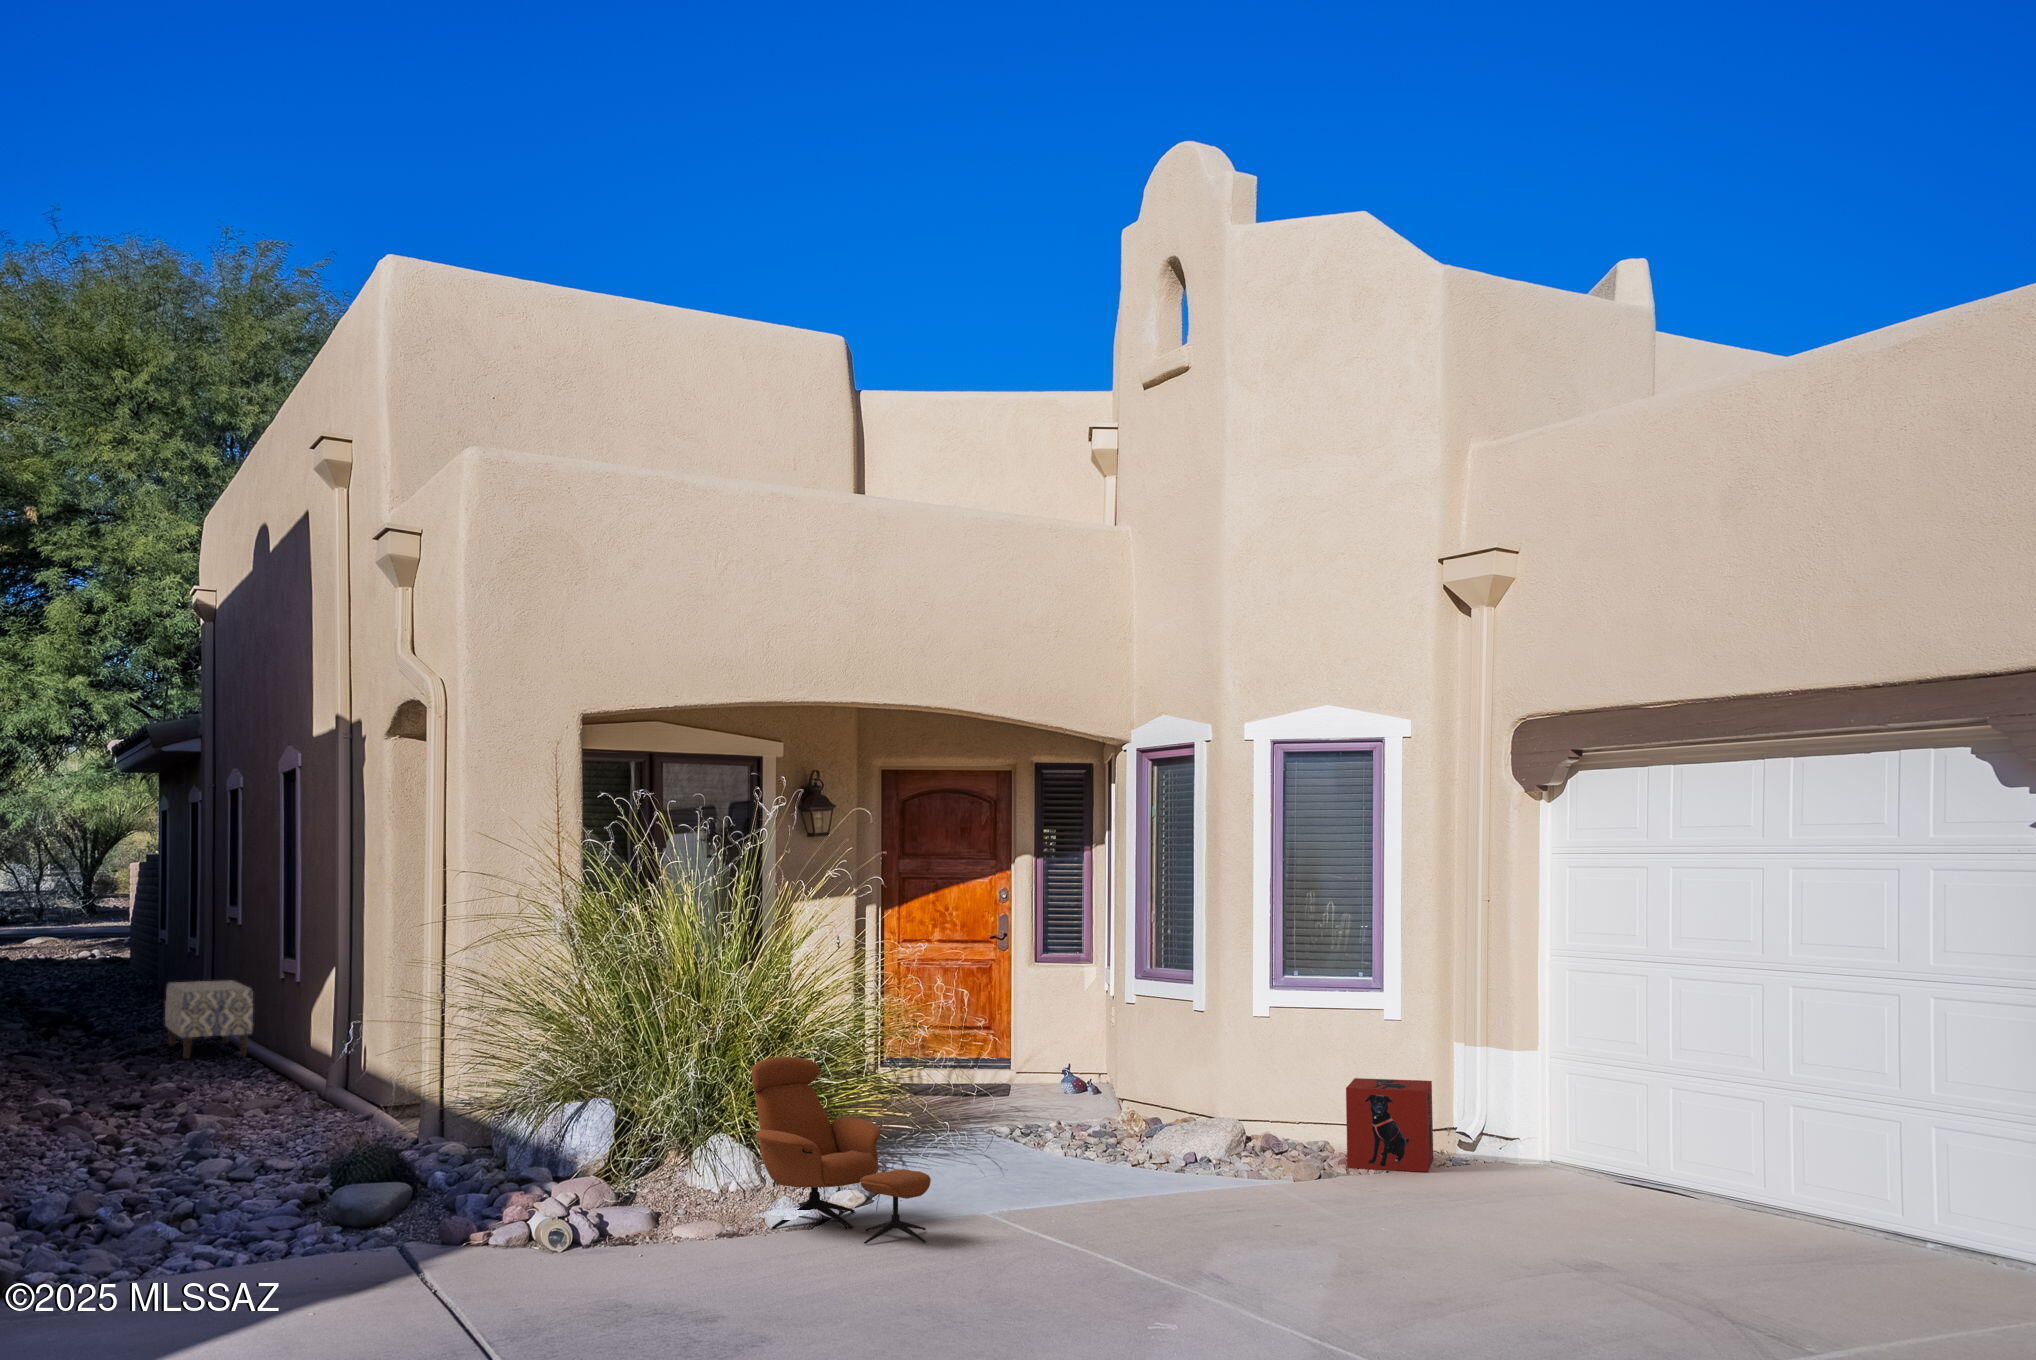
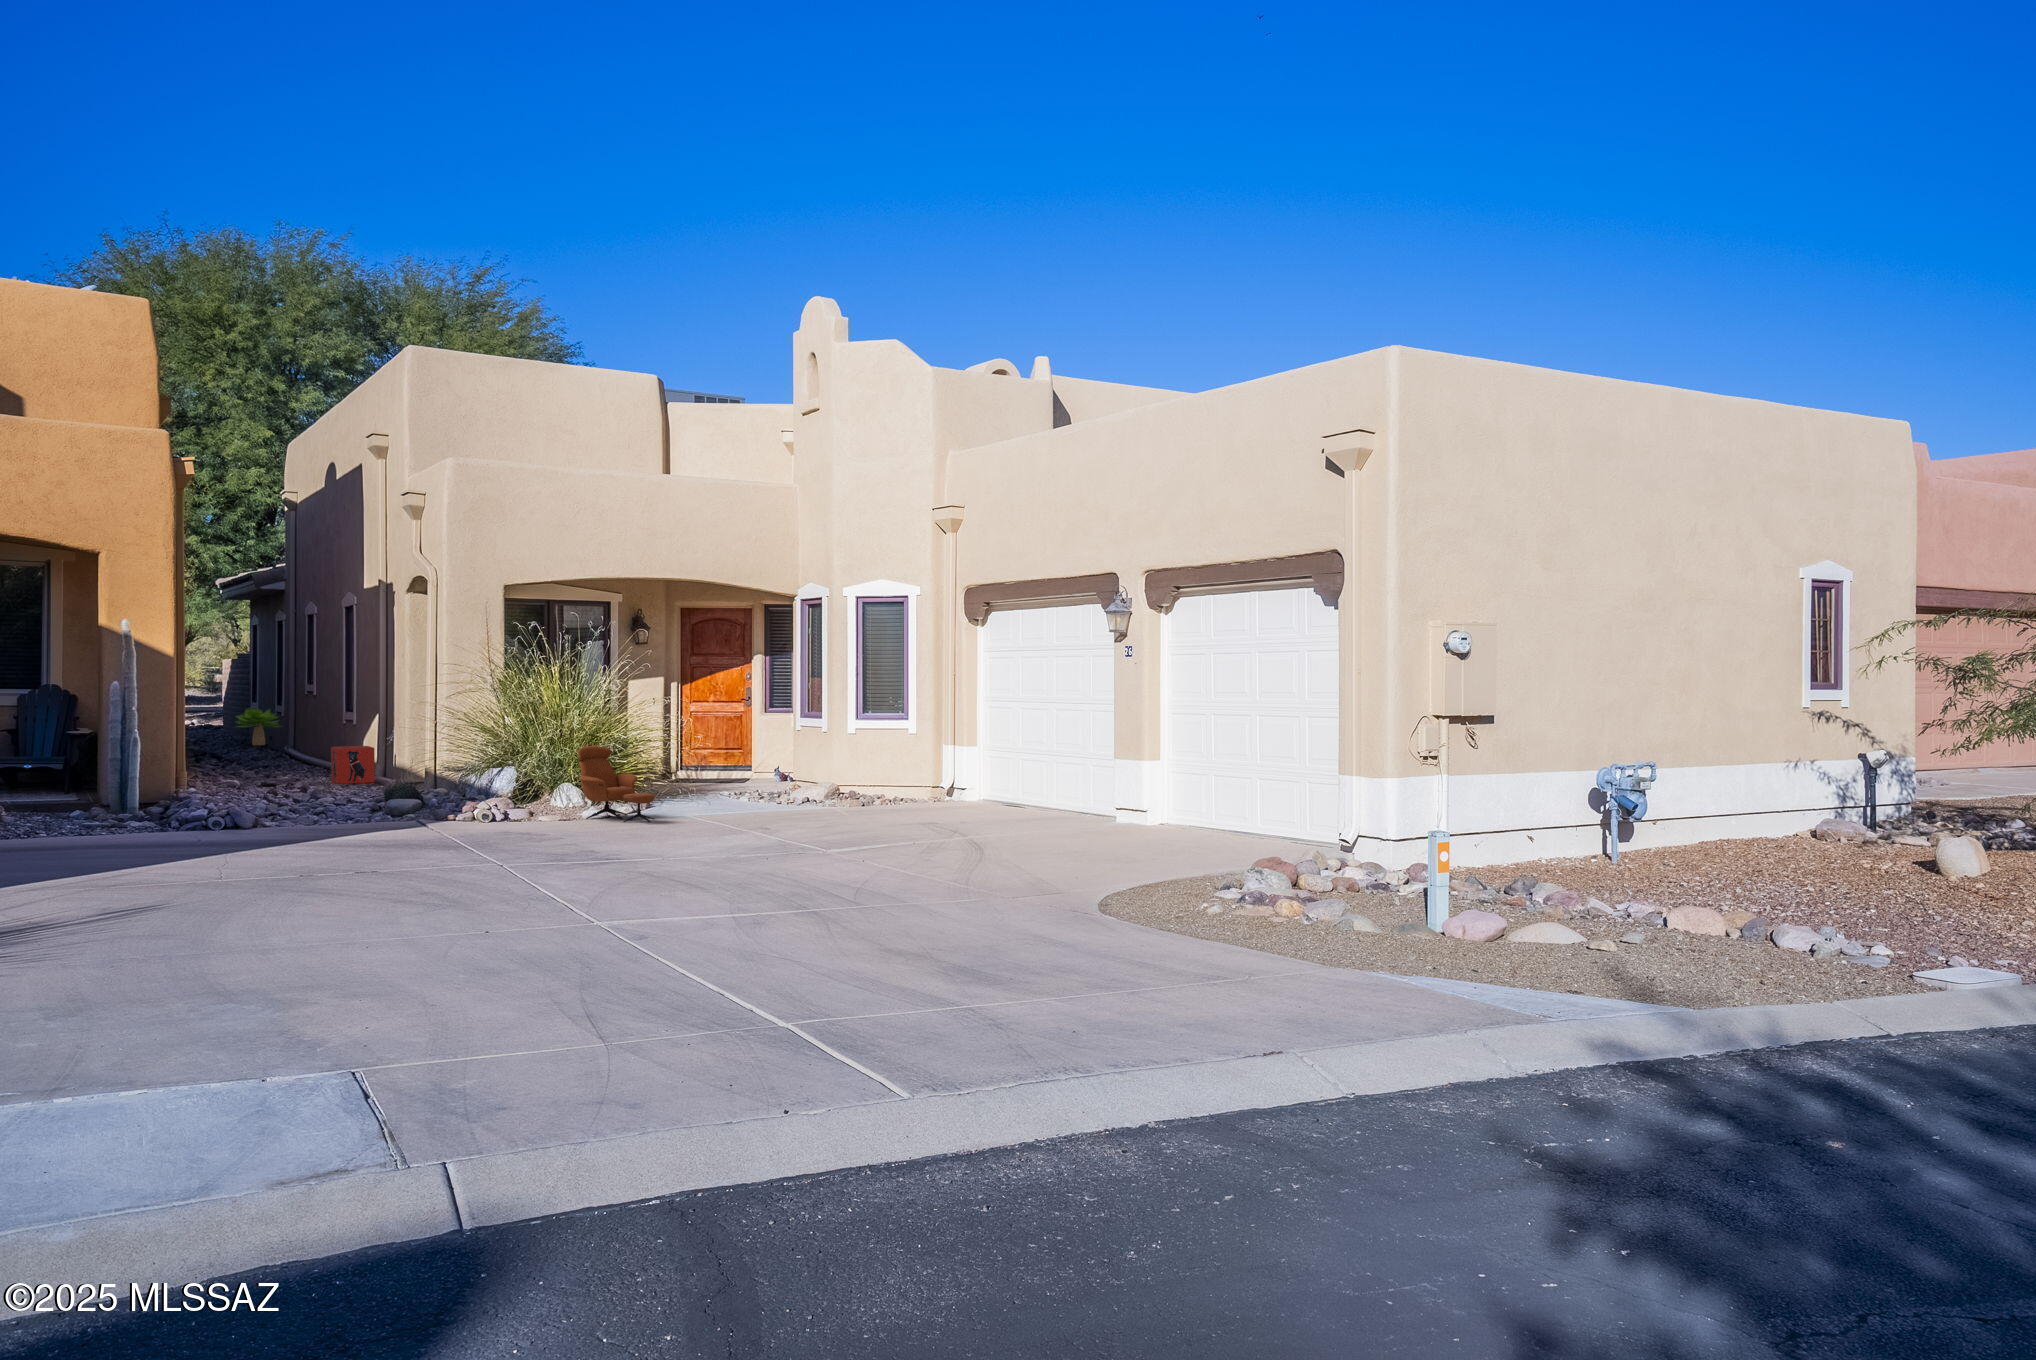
potted plant: none [102,944,187,1008] -> present [237,708,279,745]
bench: present [165,980,253,1058] -> none [281,725,333,766]
storage box: present [1346,1078,1433,1172] -> present [331,746,375,784]

